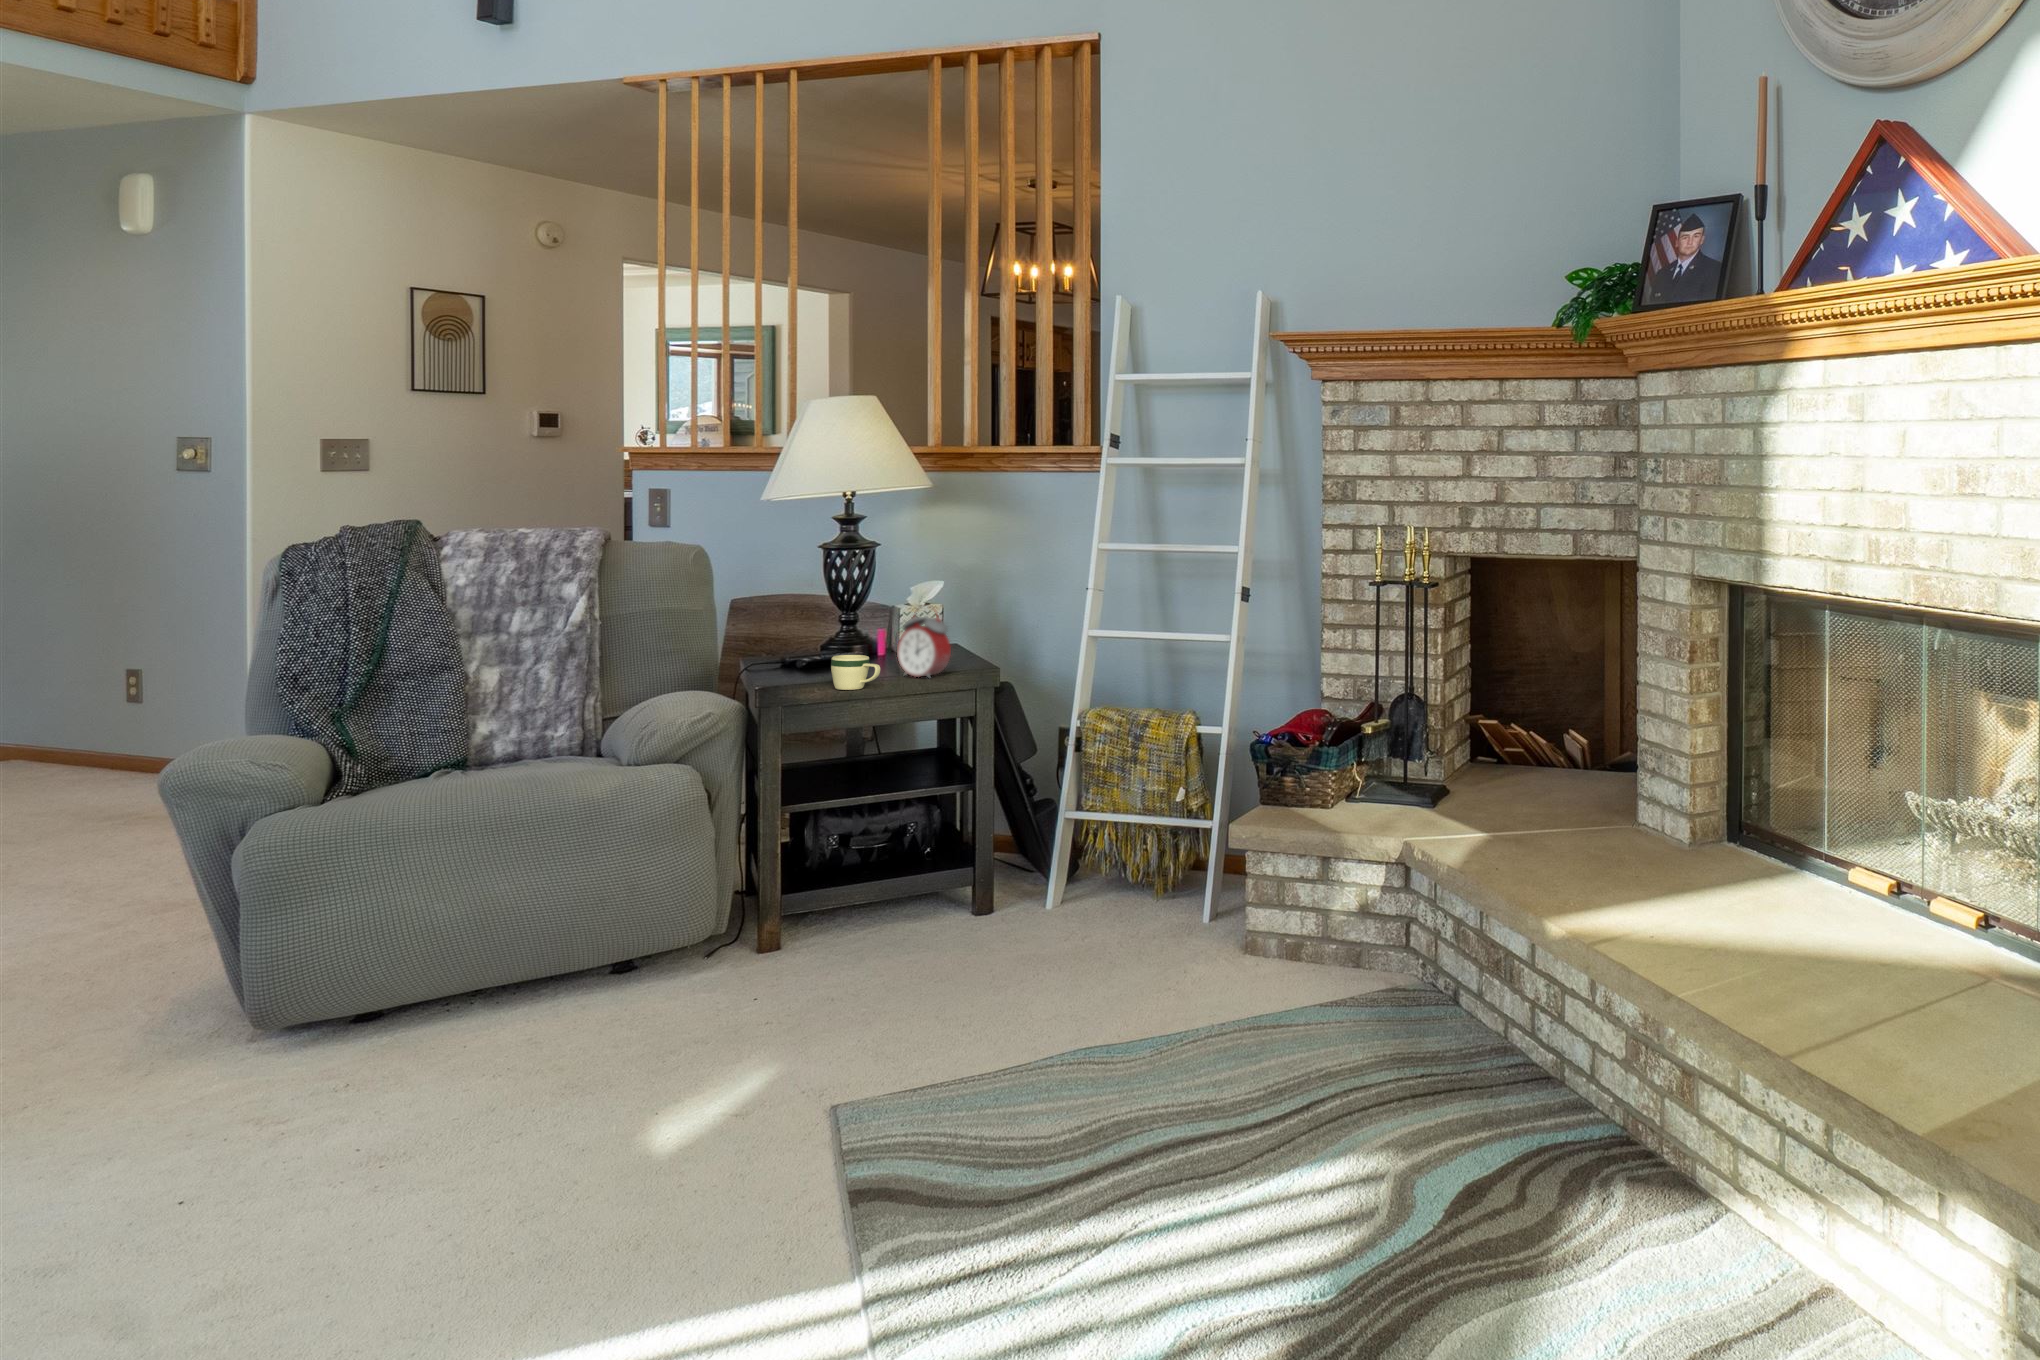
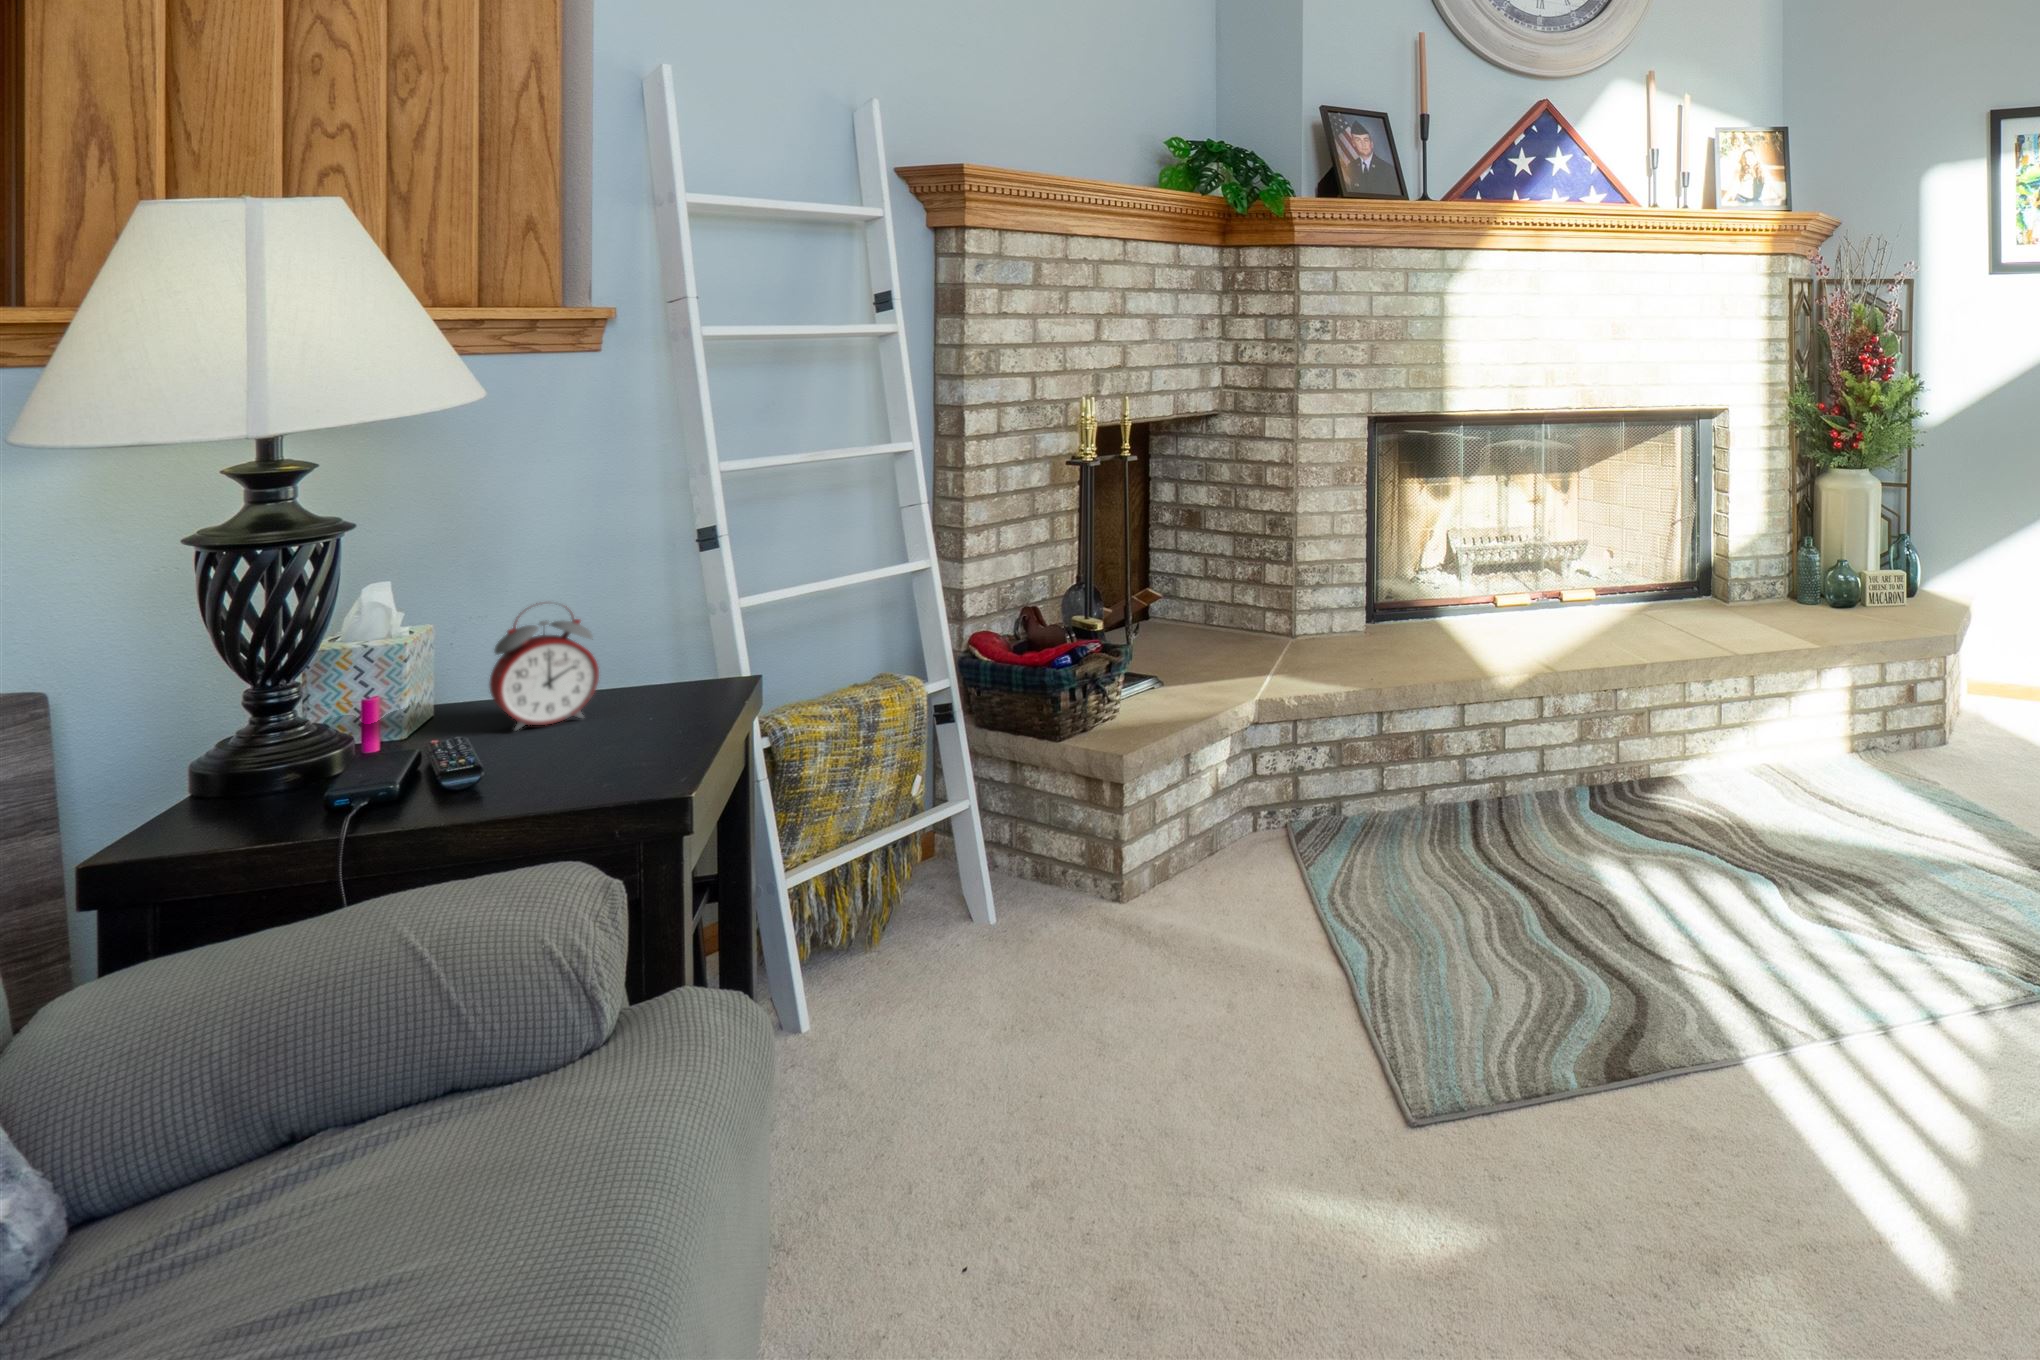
mug: present [831,655,880,690] -> none [553,700,654,768]

